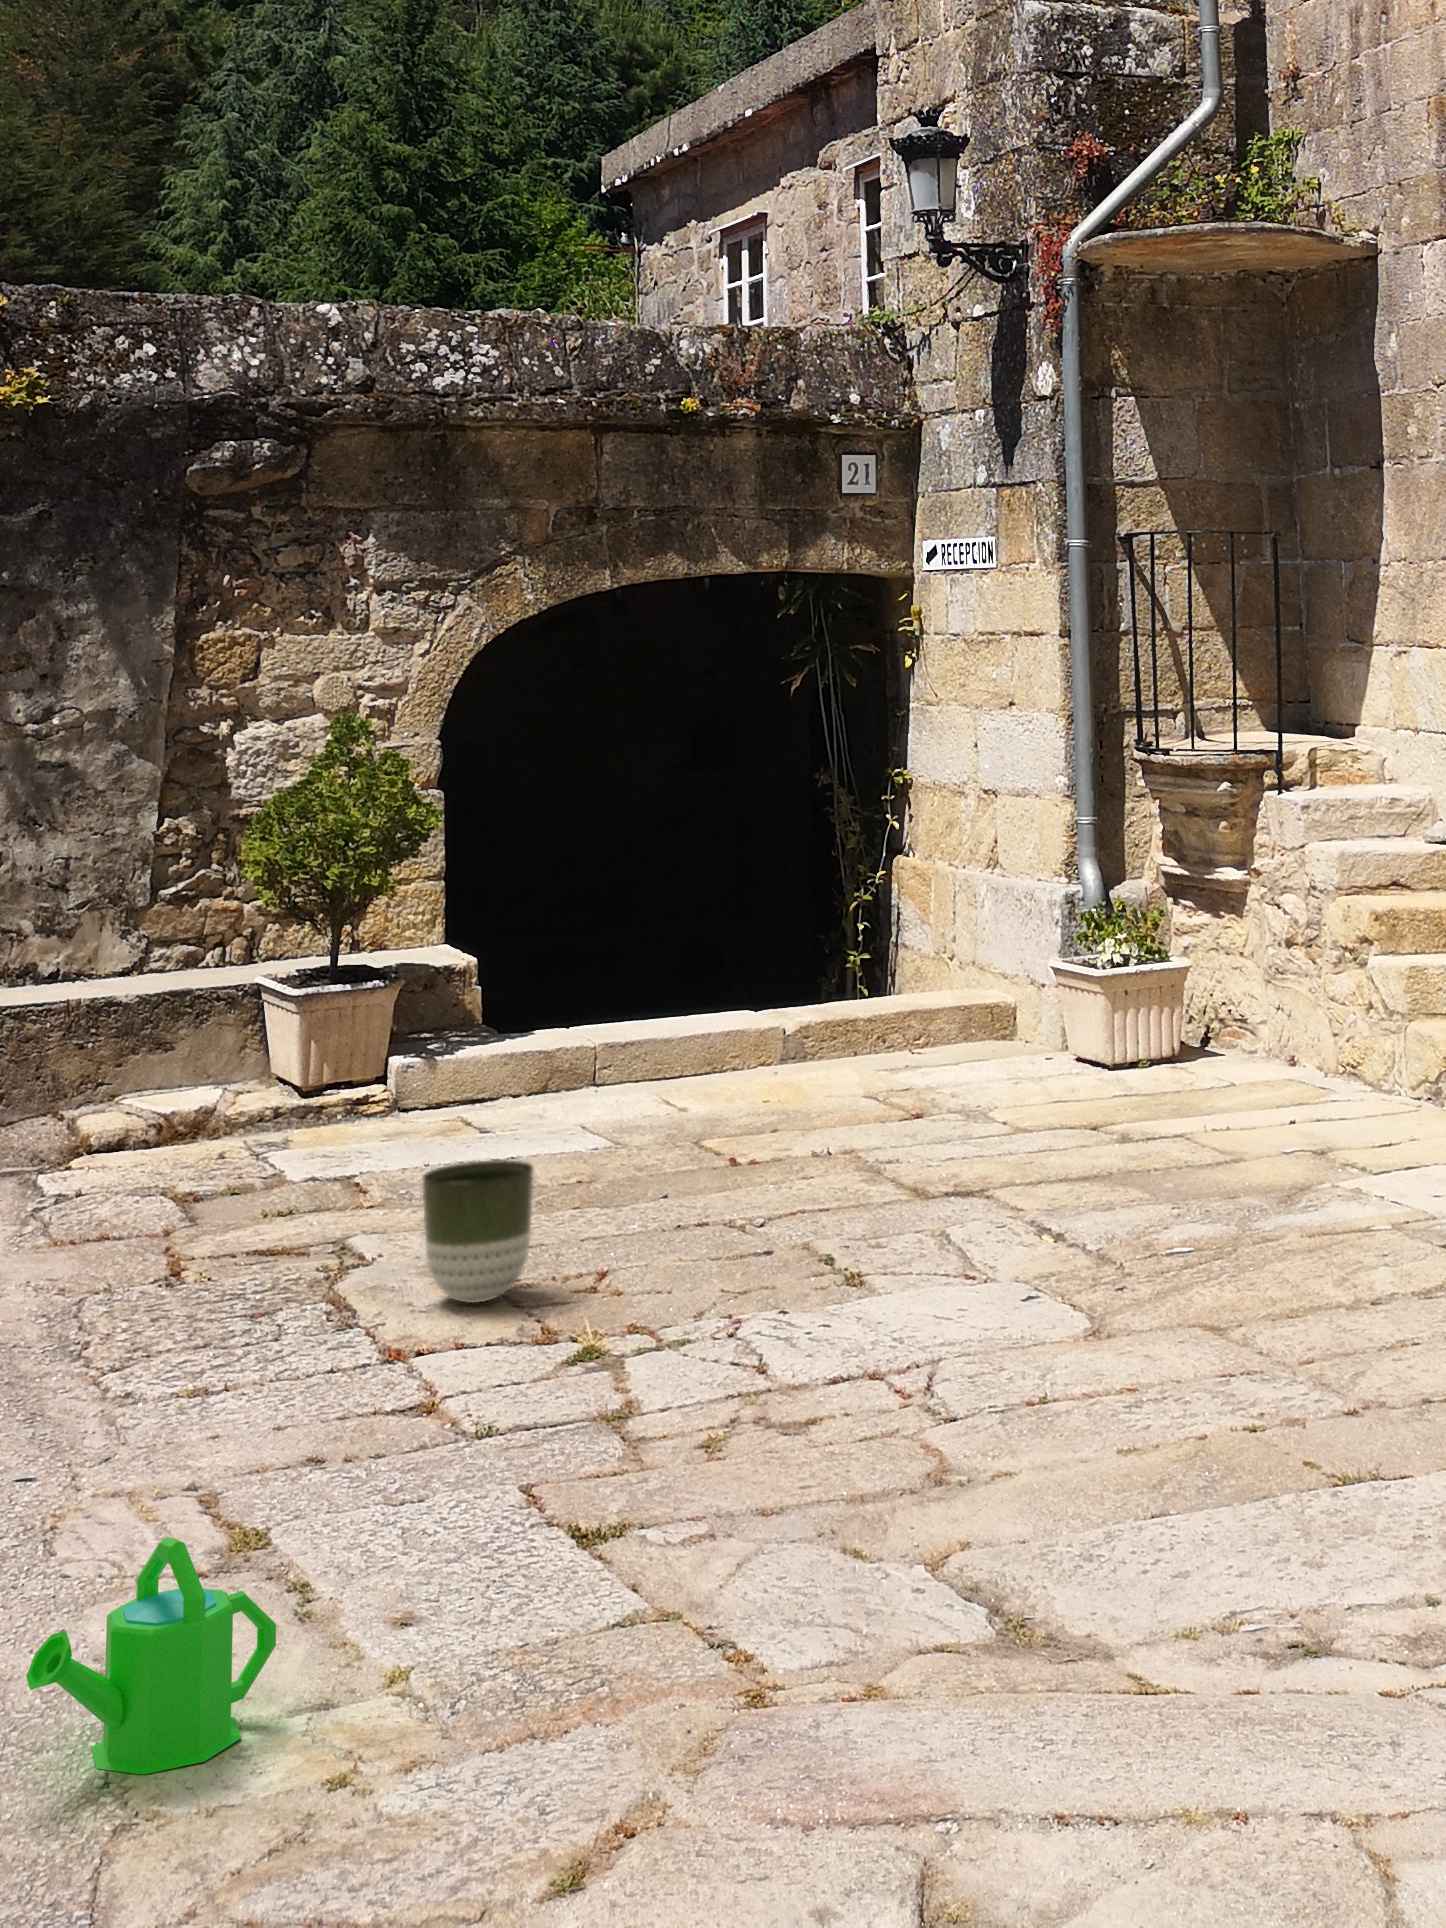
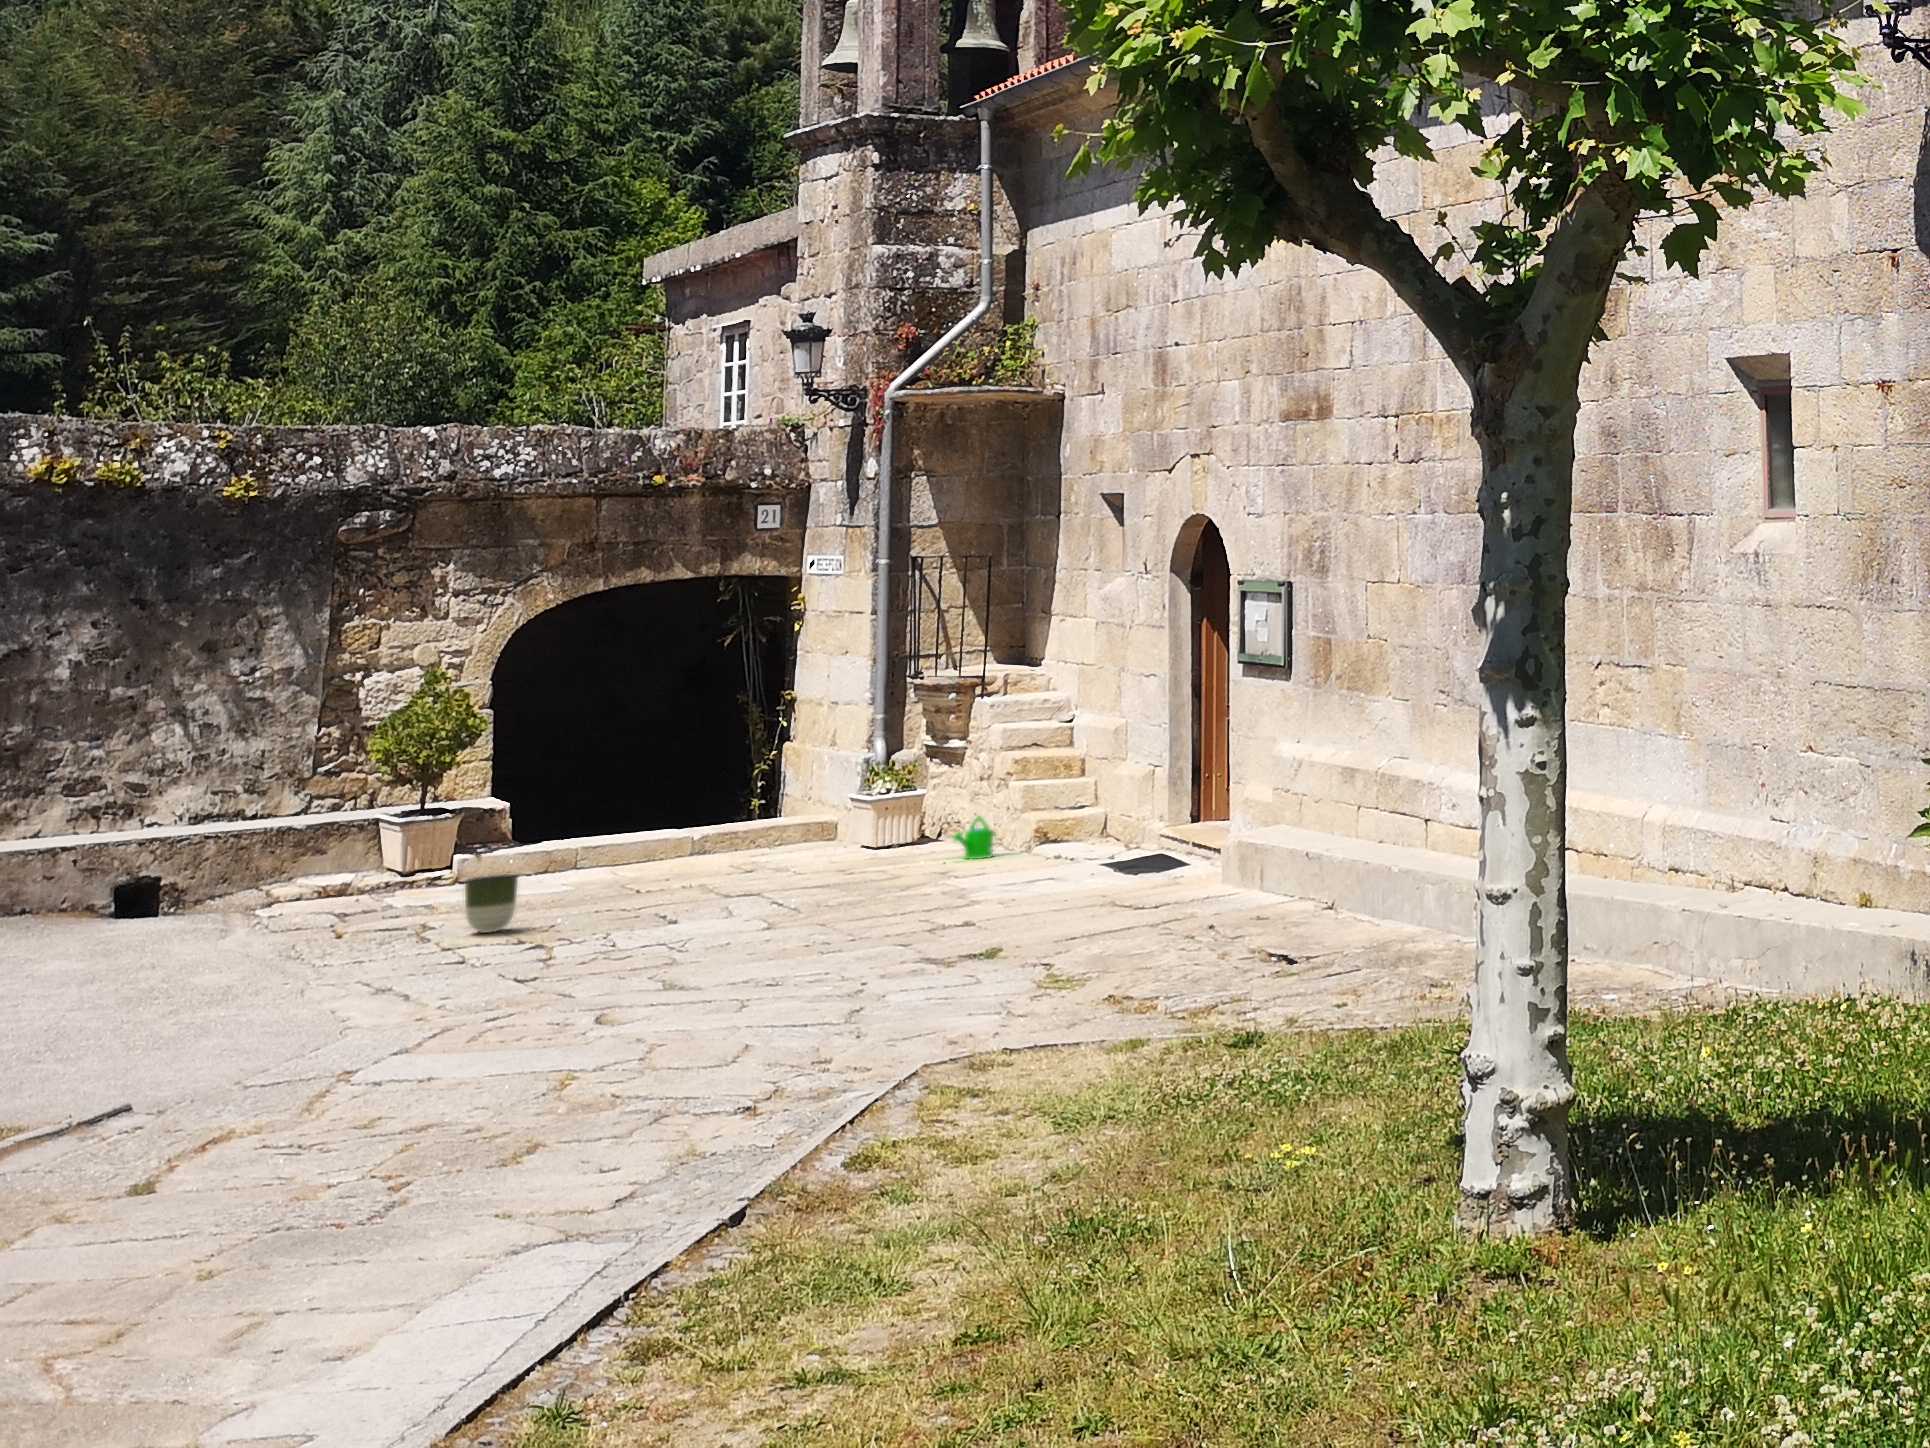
watering can: present [26,1537,276,1775] -> present [954,817,996,859]

